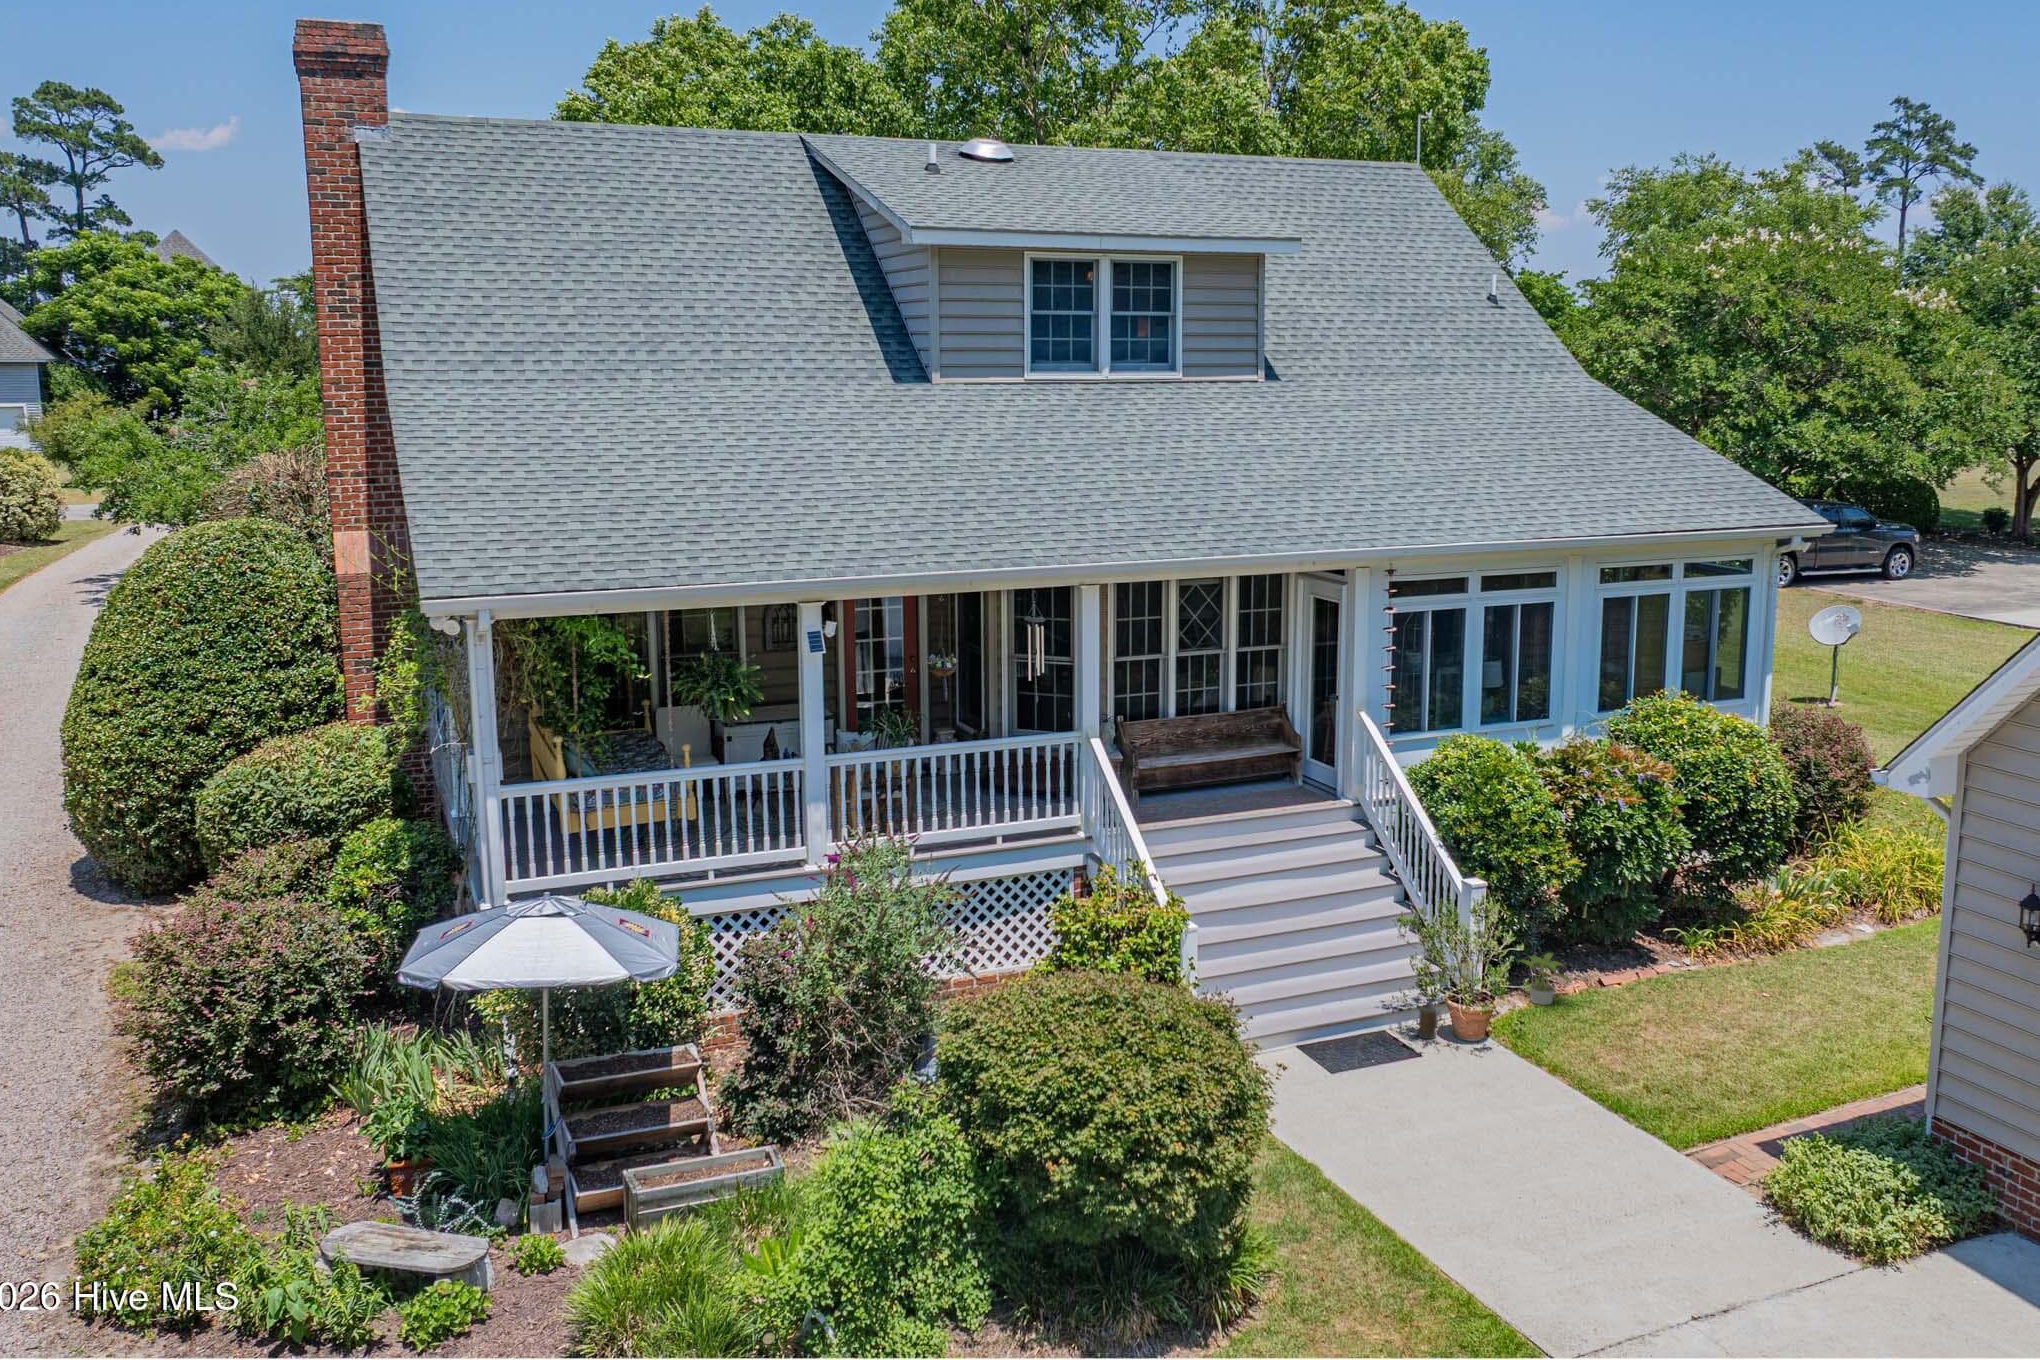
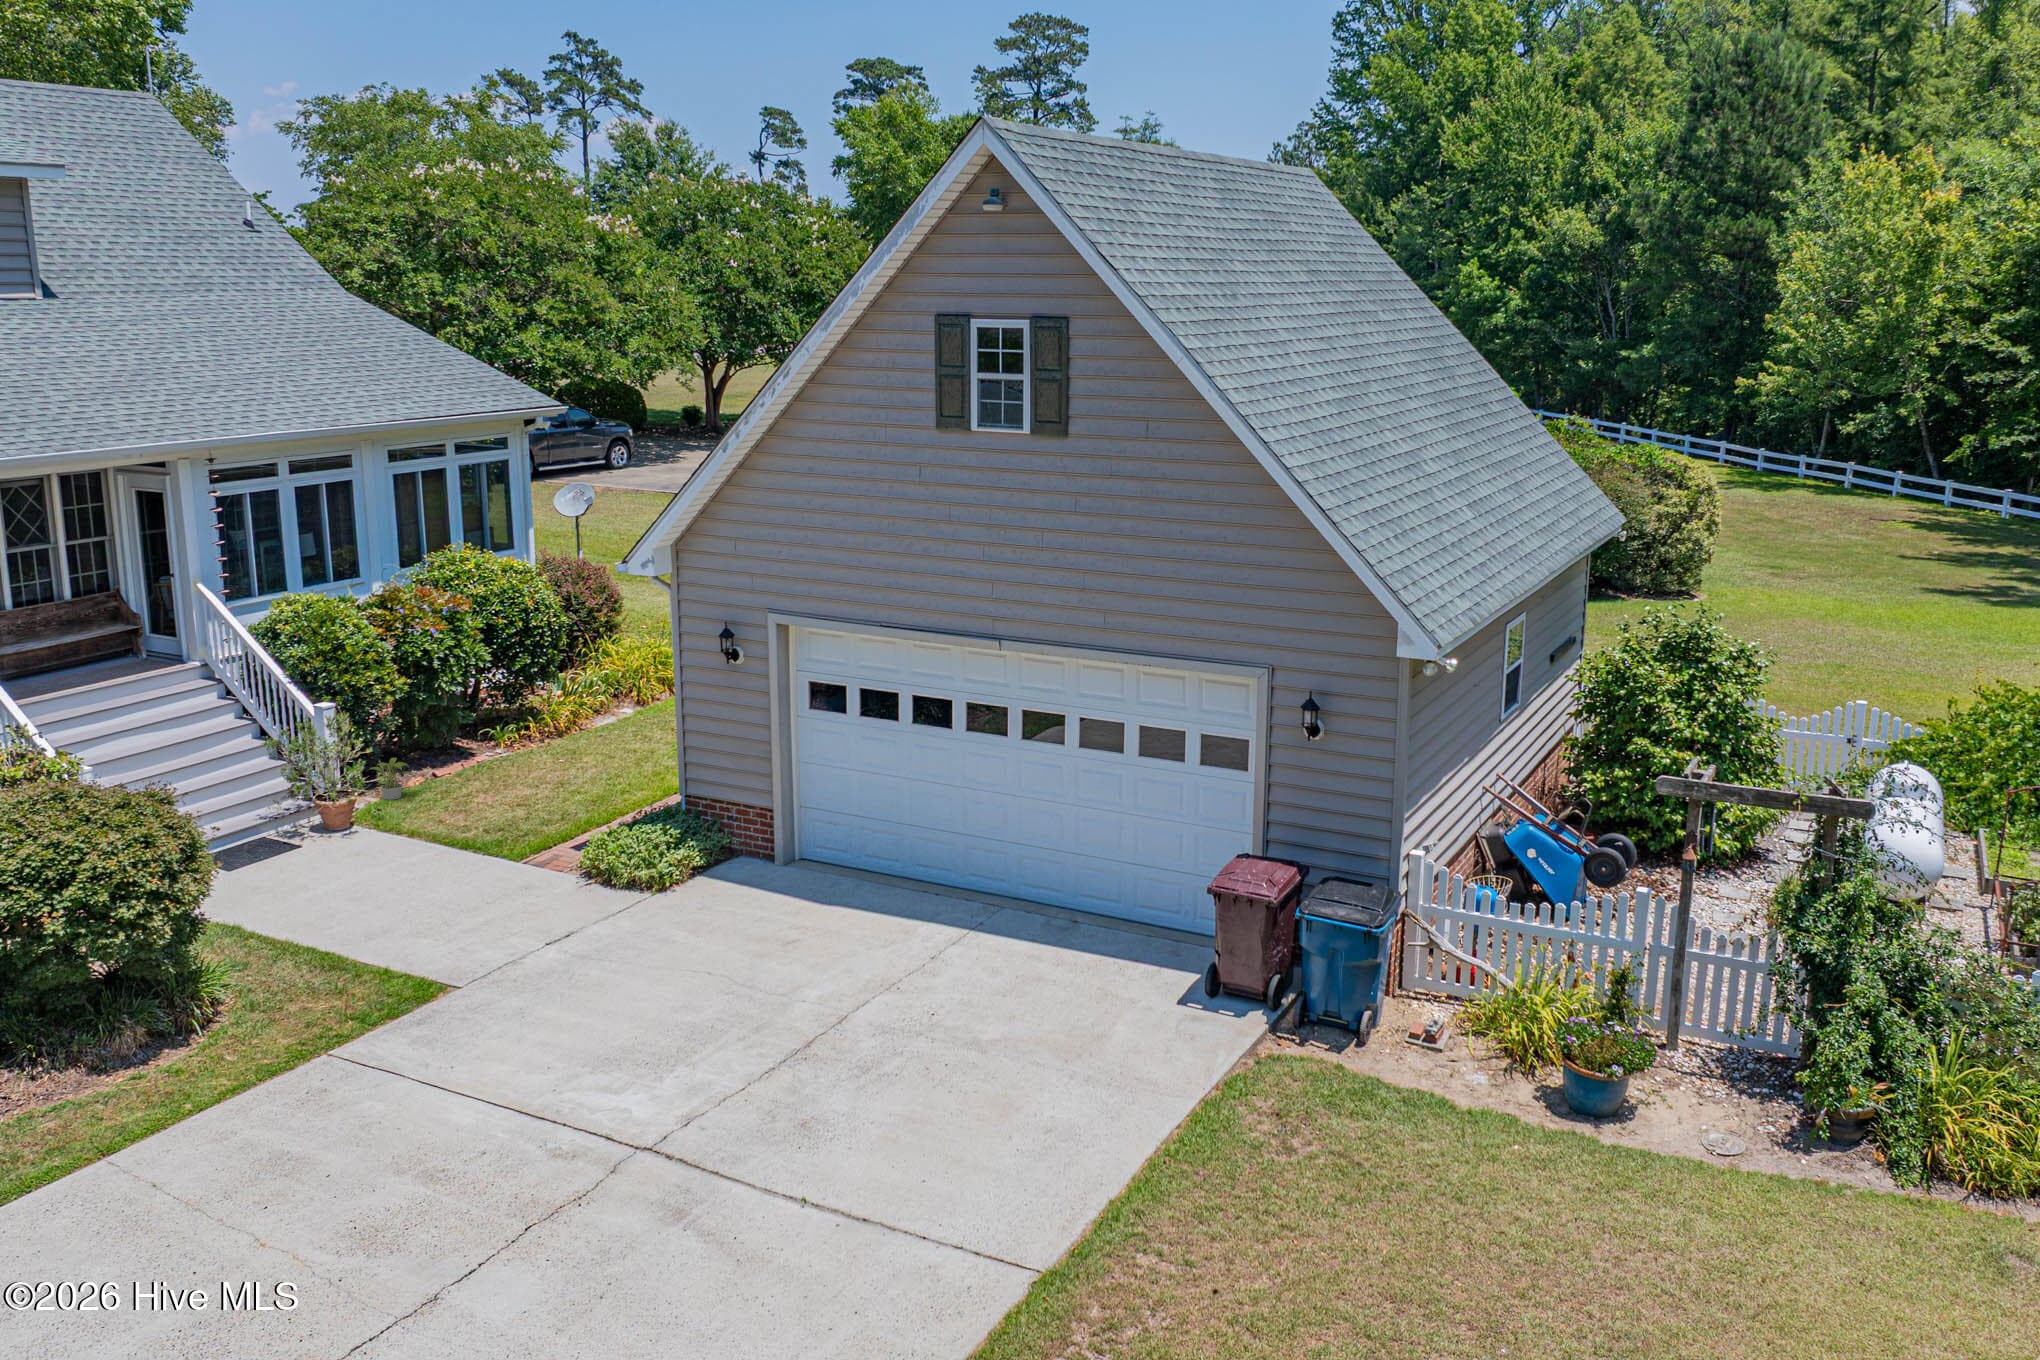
watering can: present [1416,994,1439,1039] -> none [291,801,315,838]

